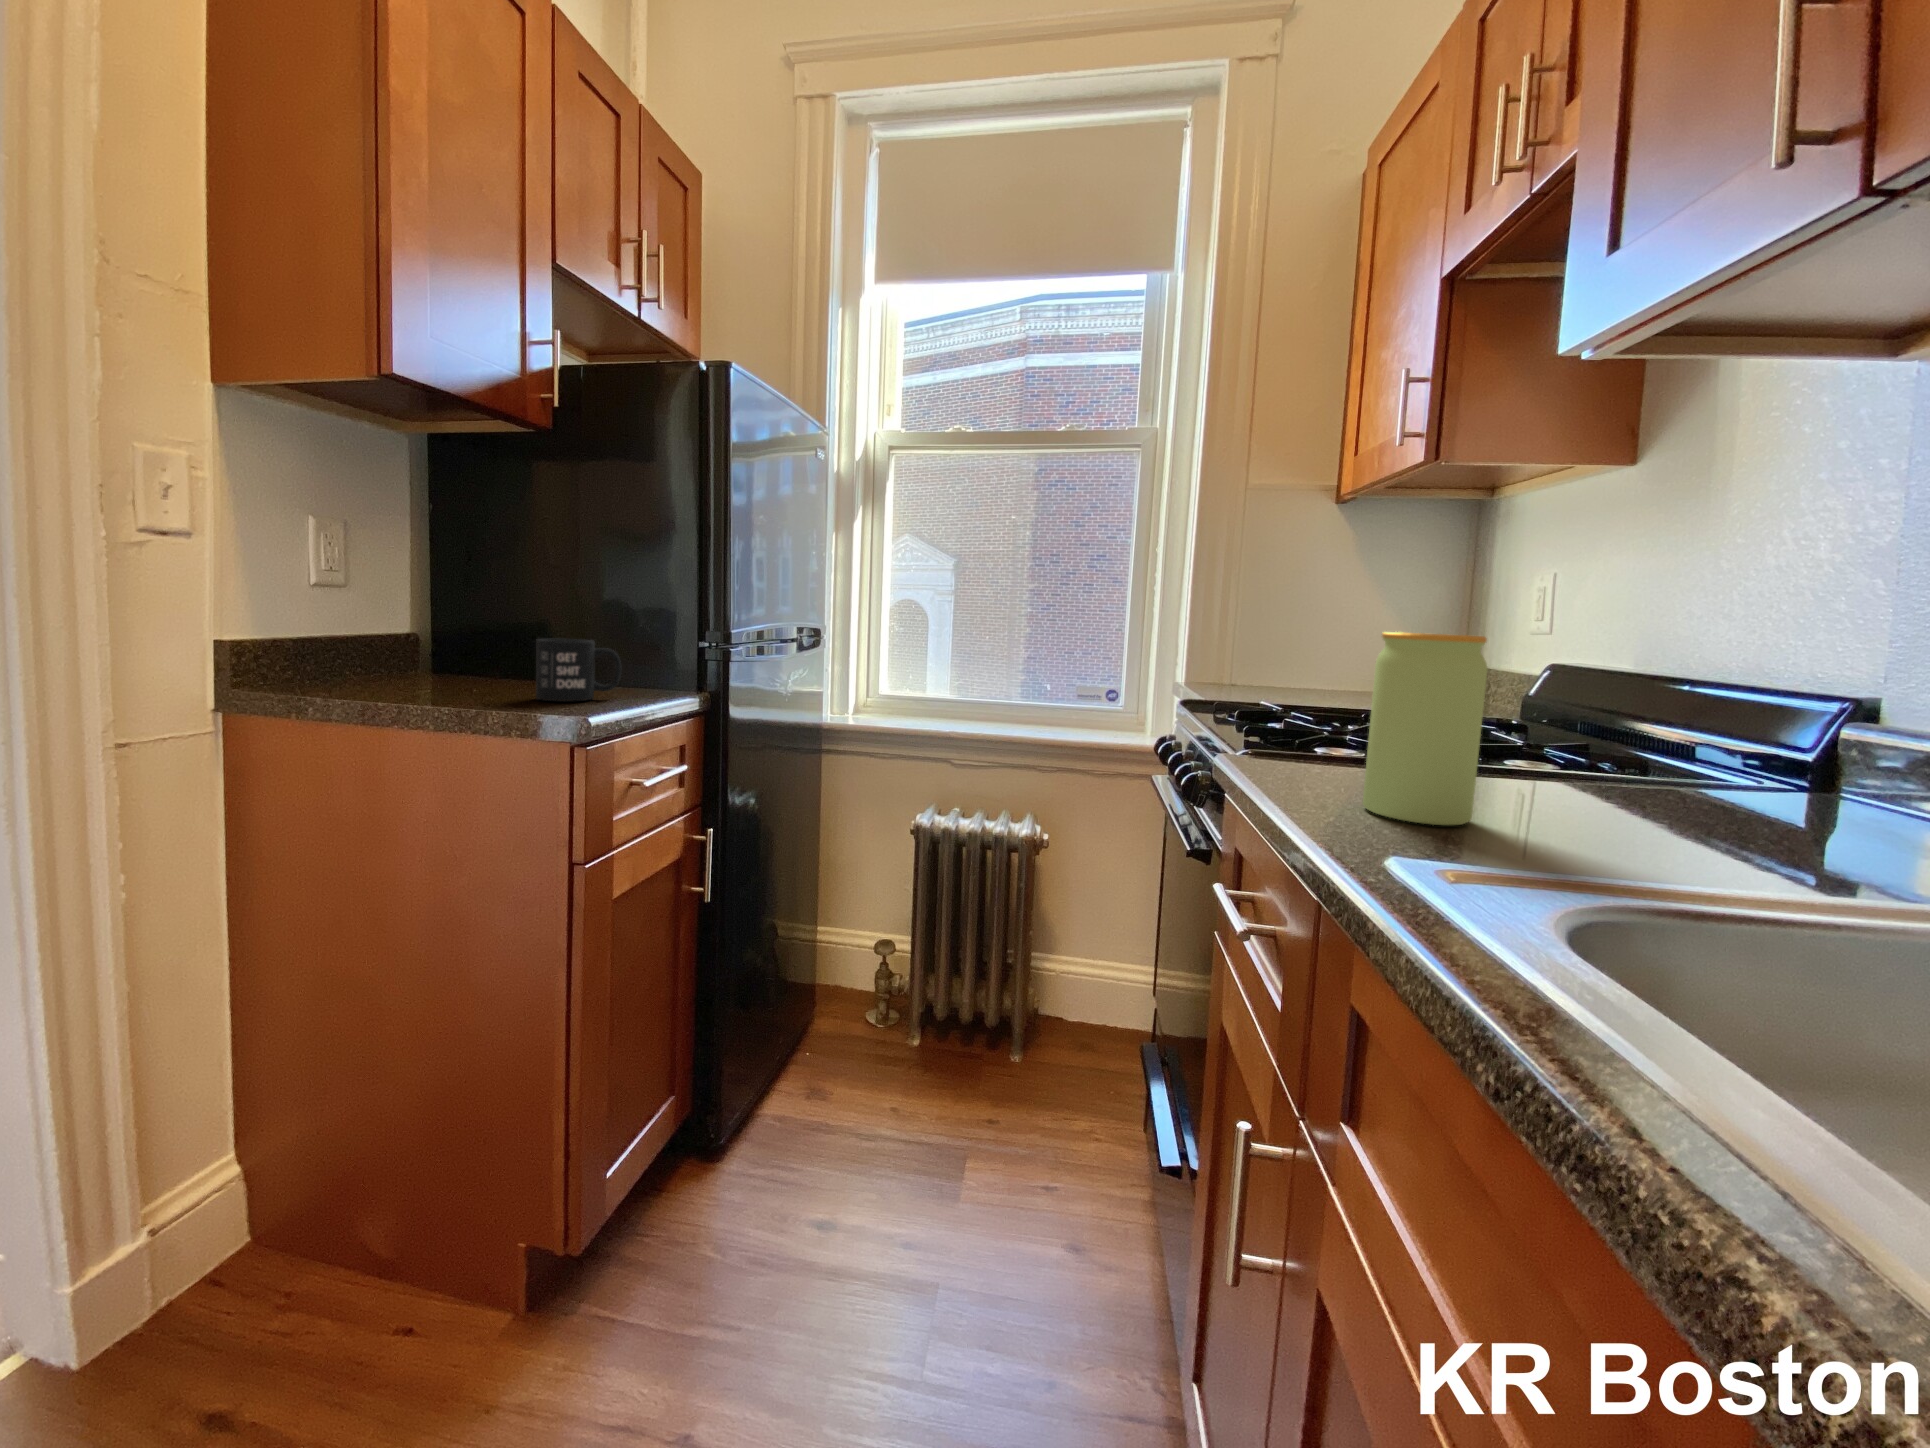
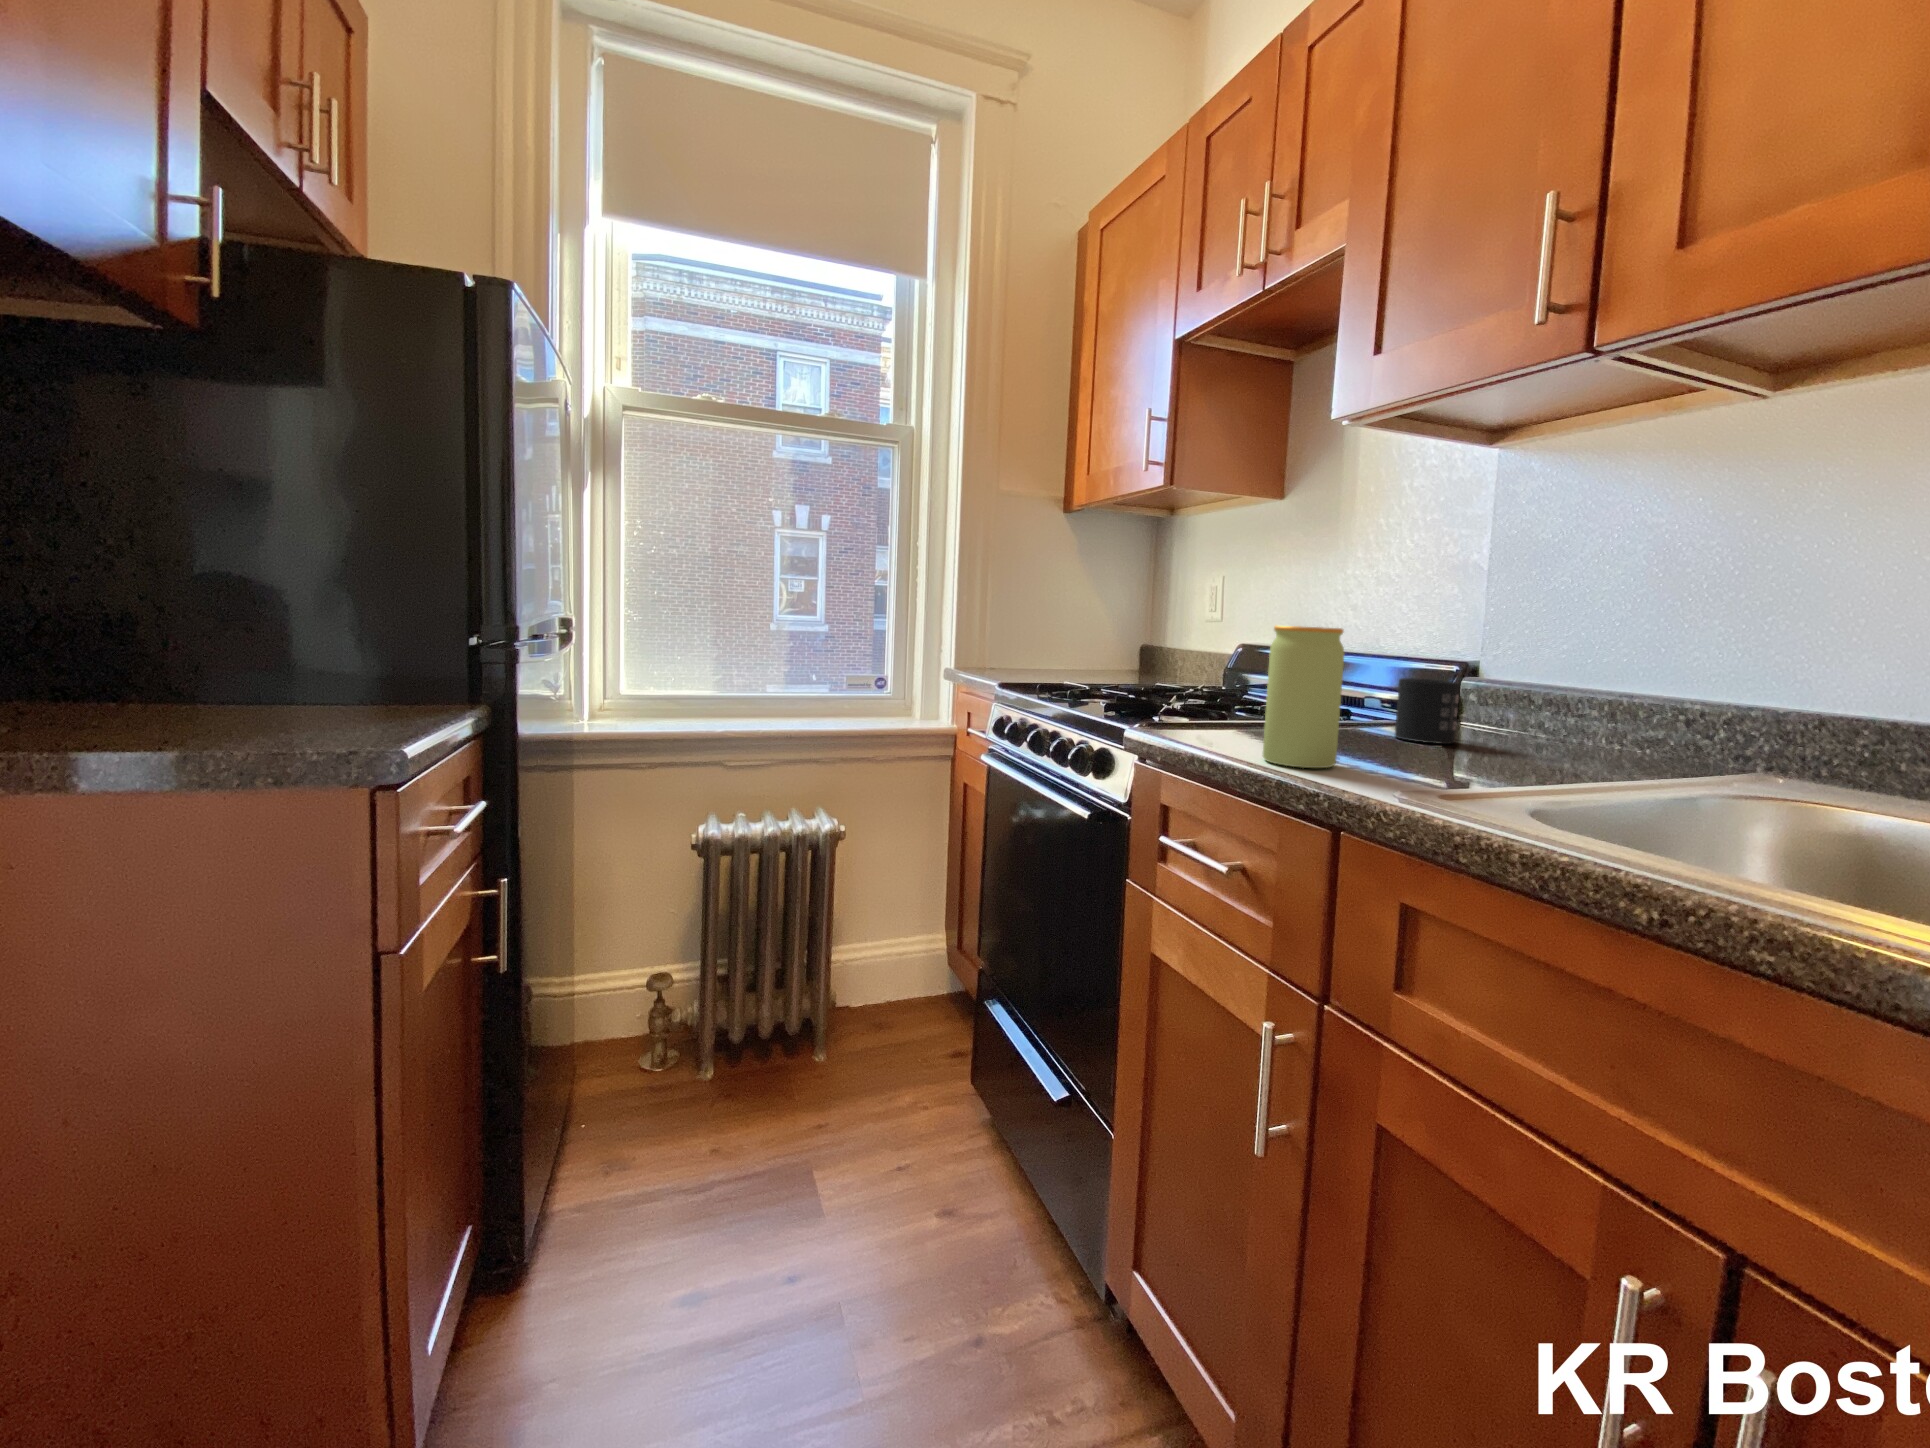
mug: present [536,639,621,702] -> present [1395,678,1460,744]

